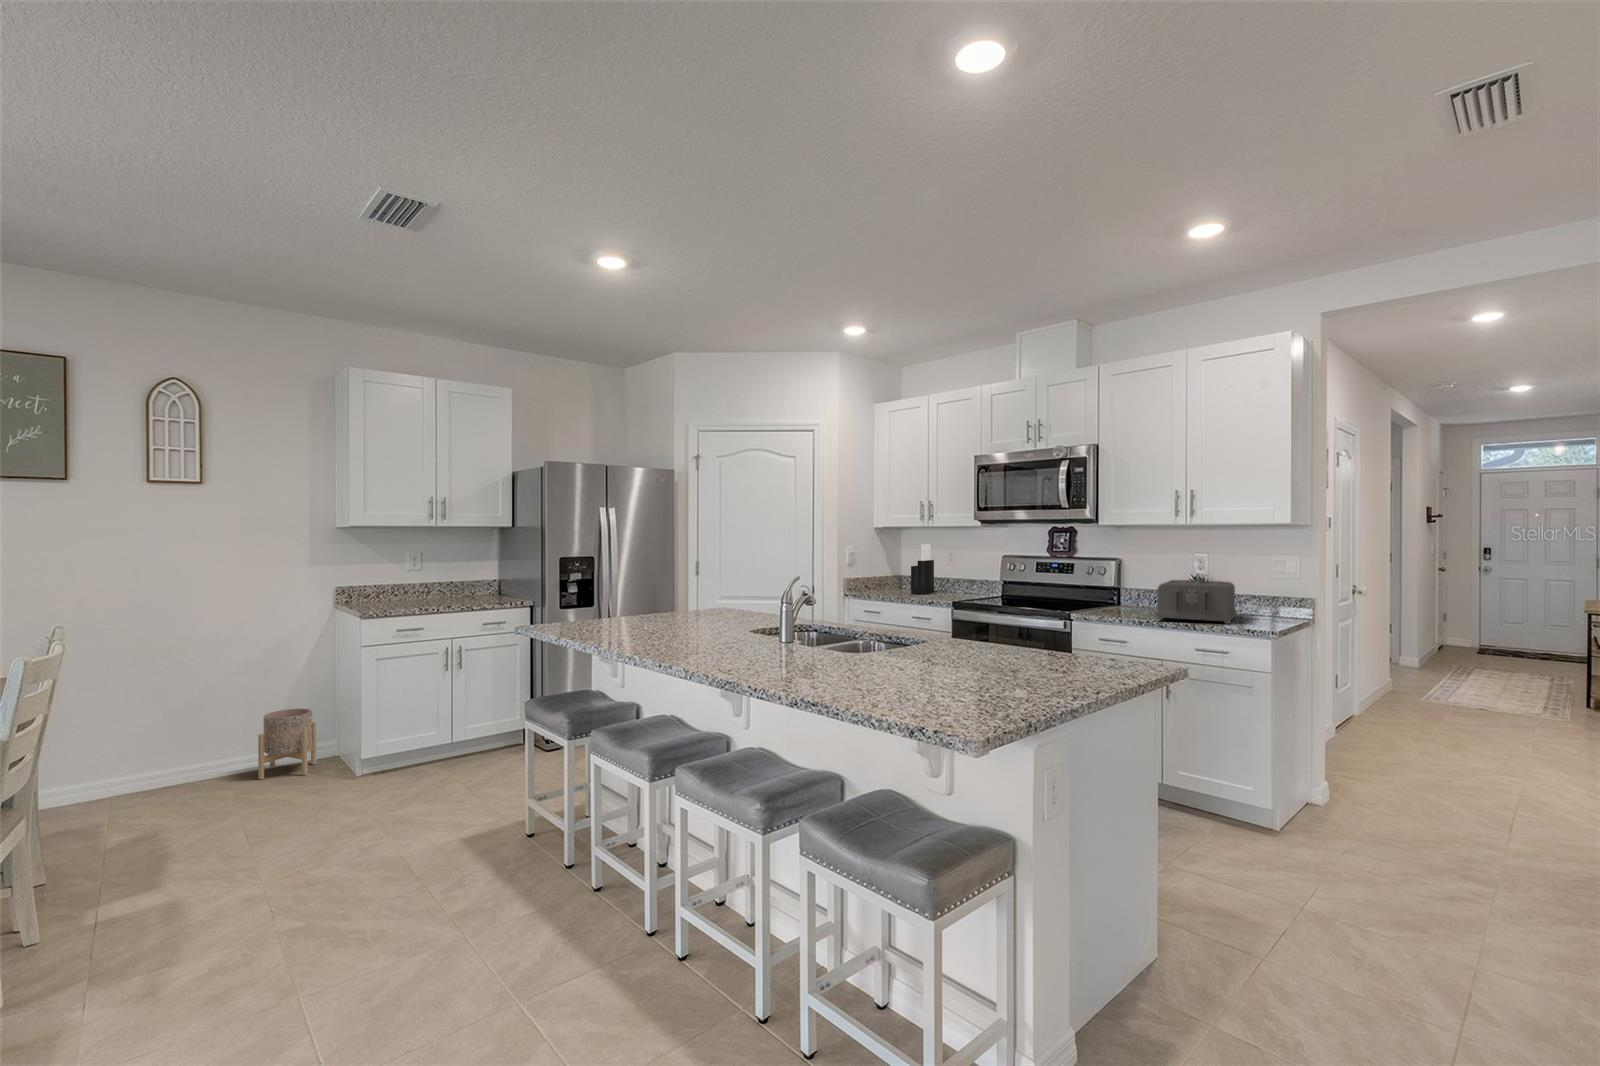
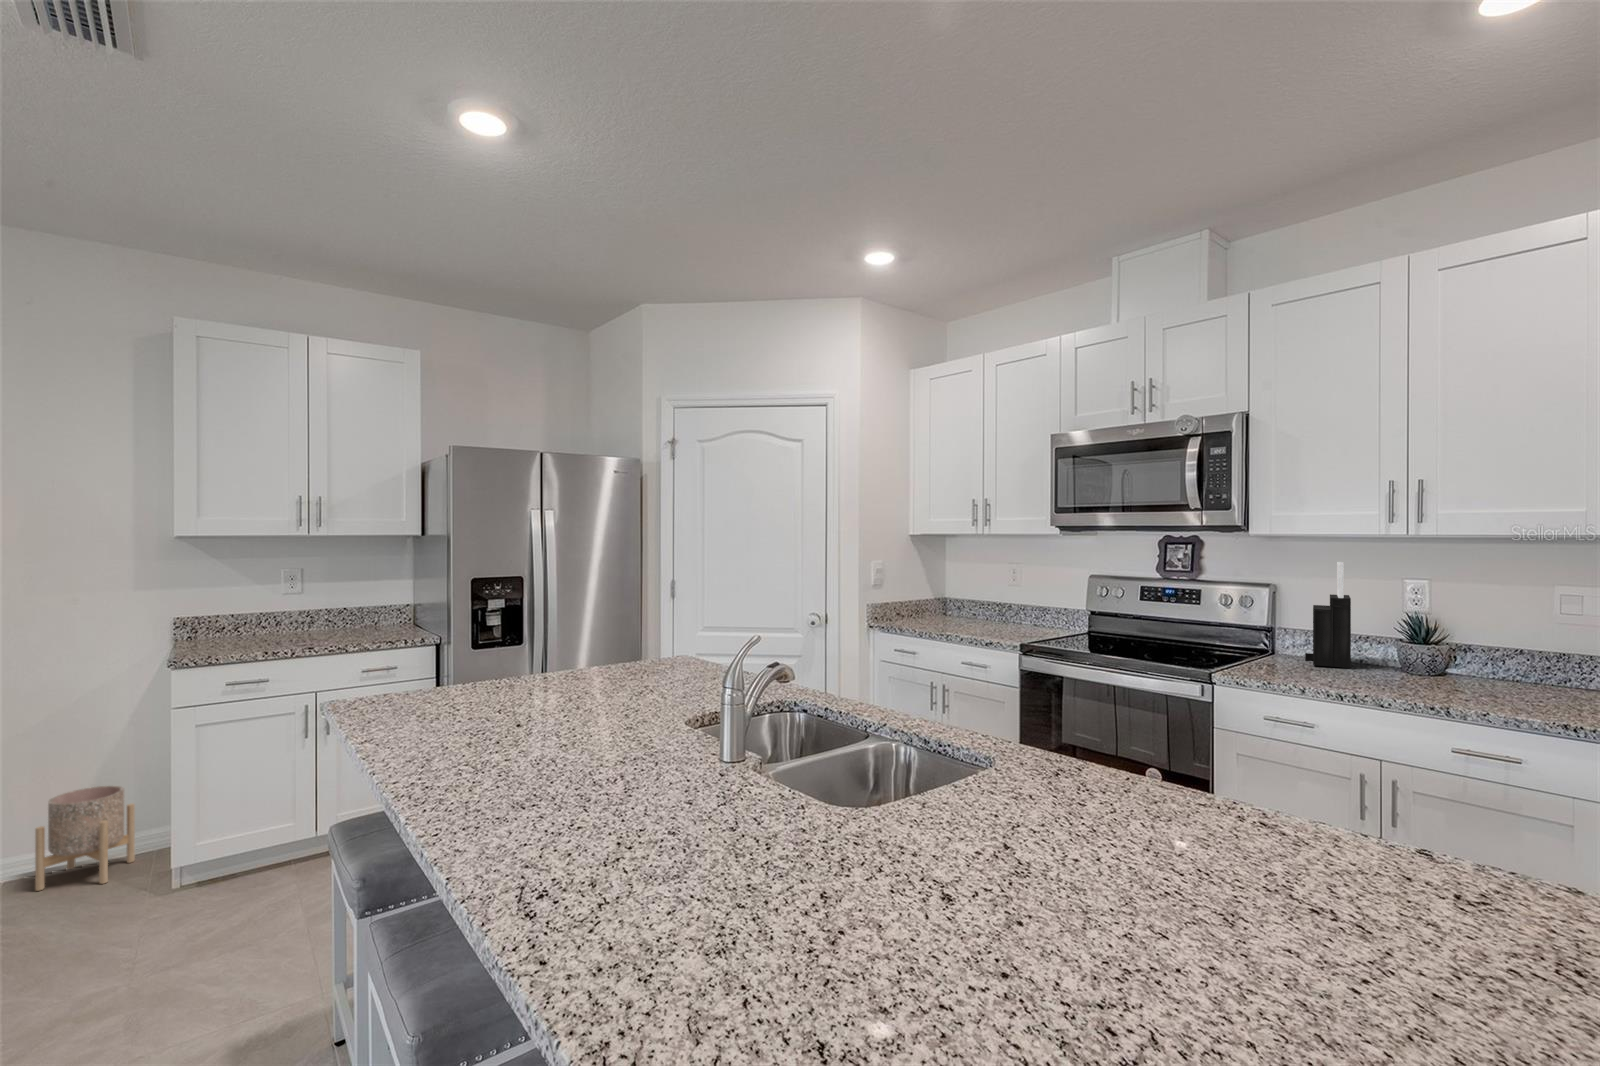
knife block: present [911,544,934,594] -> present [1305,562,1351,668]
toaster: present [1156,580,1236,624] -> none [1368,622,1512,705]

